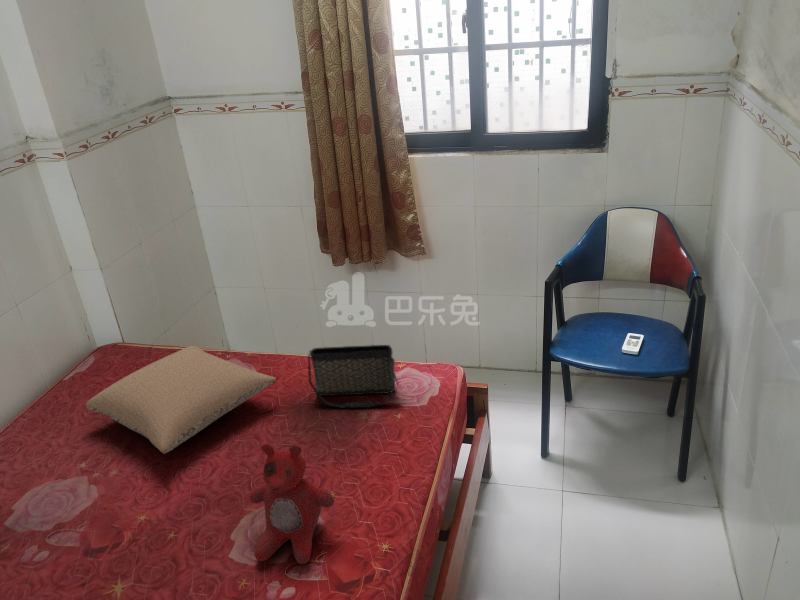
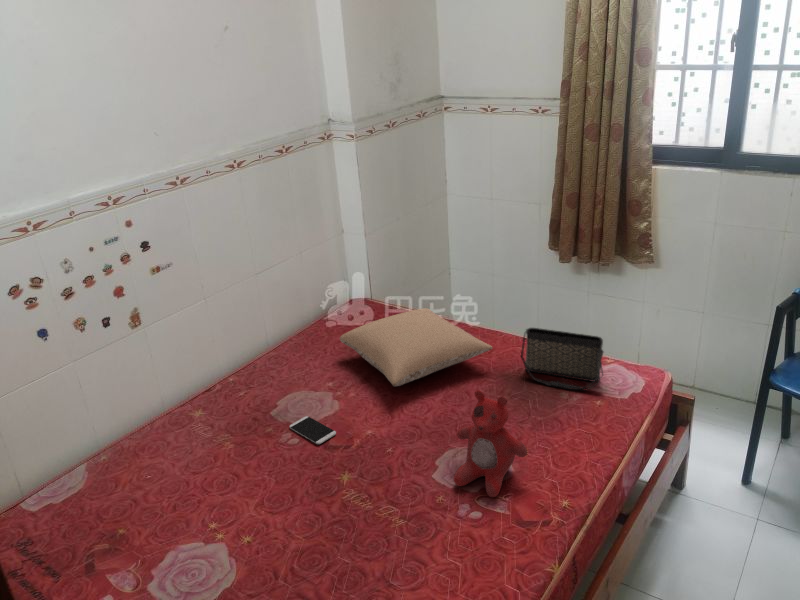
smartphone: none [29,519,96,555] -> present [290,416,336,444]

